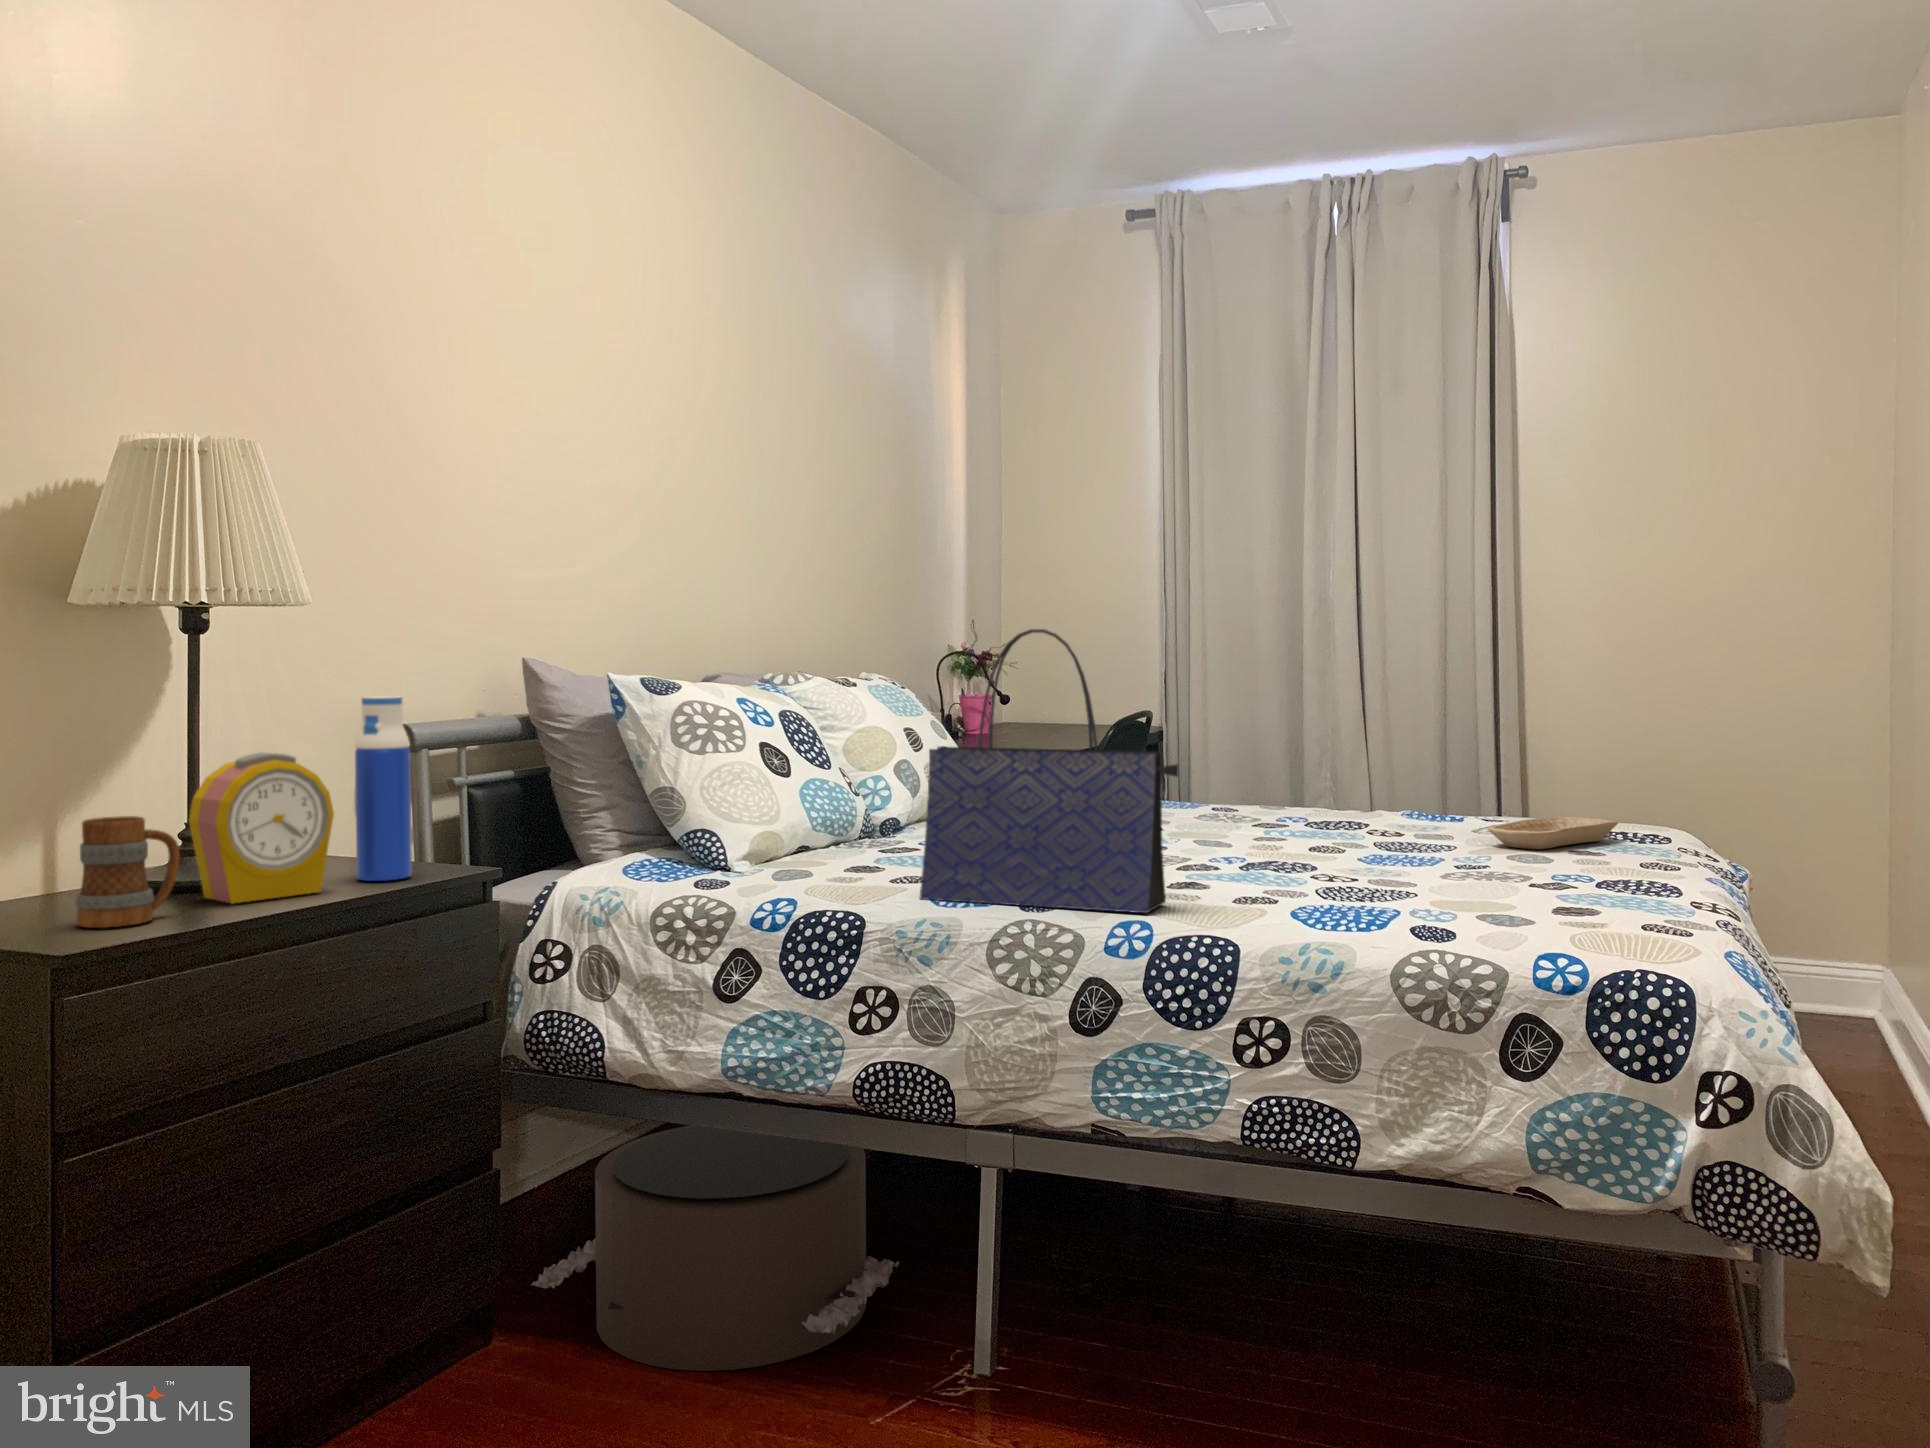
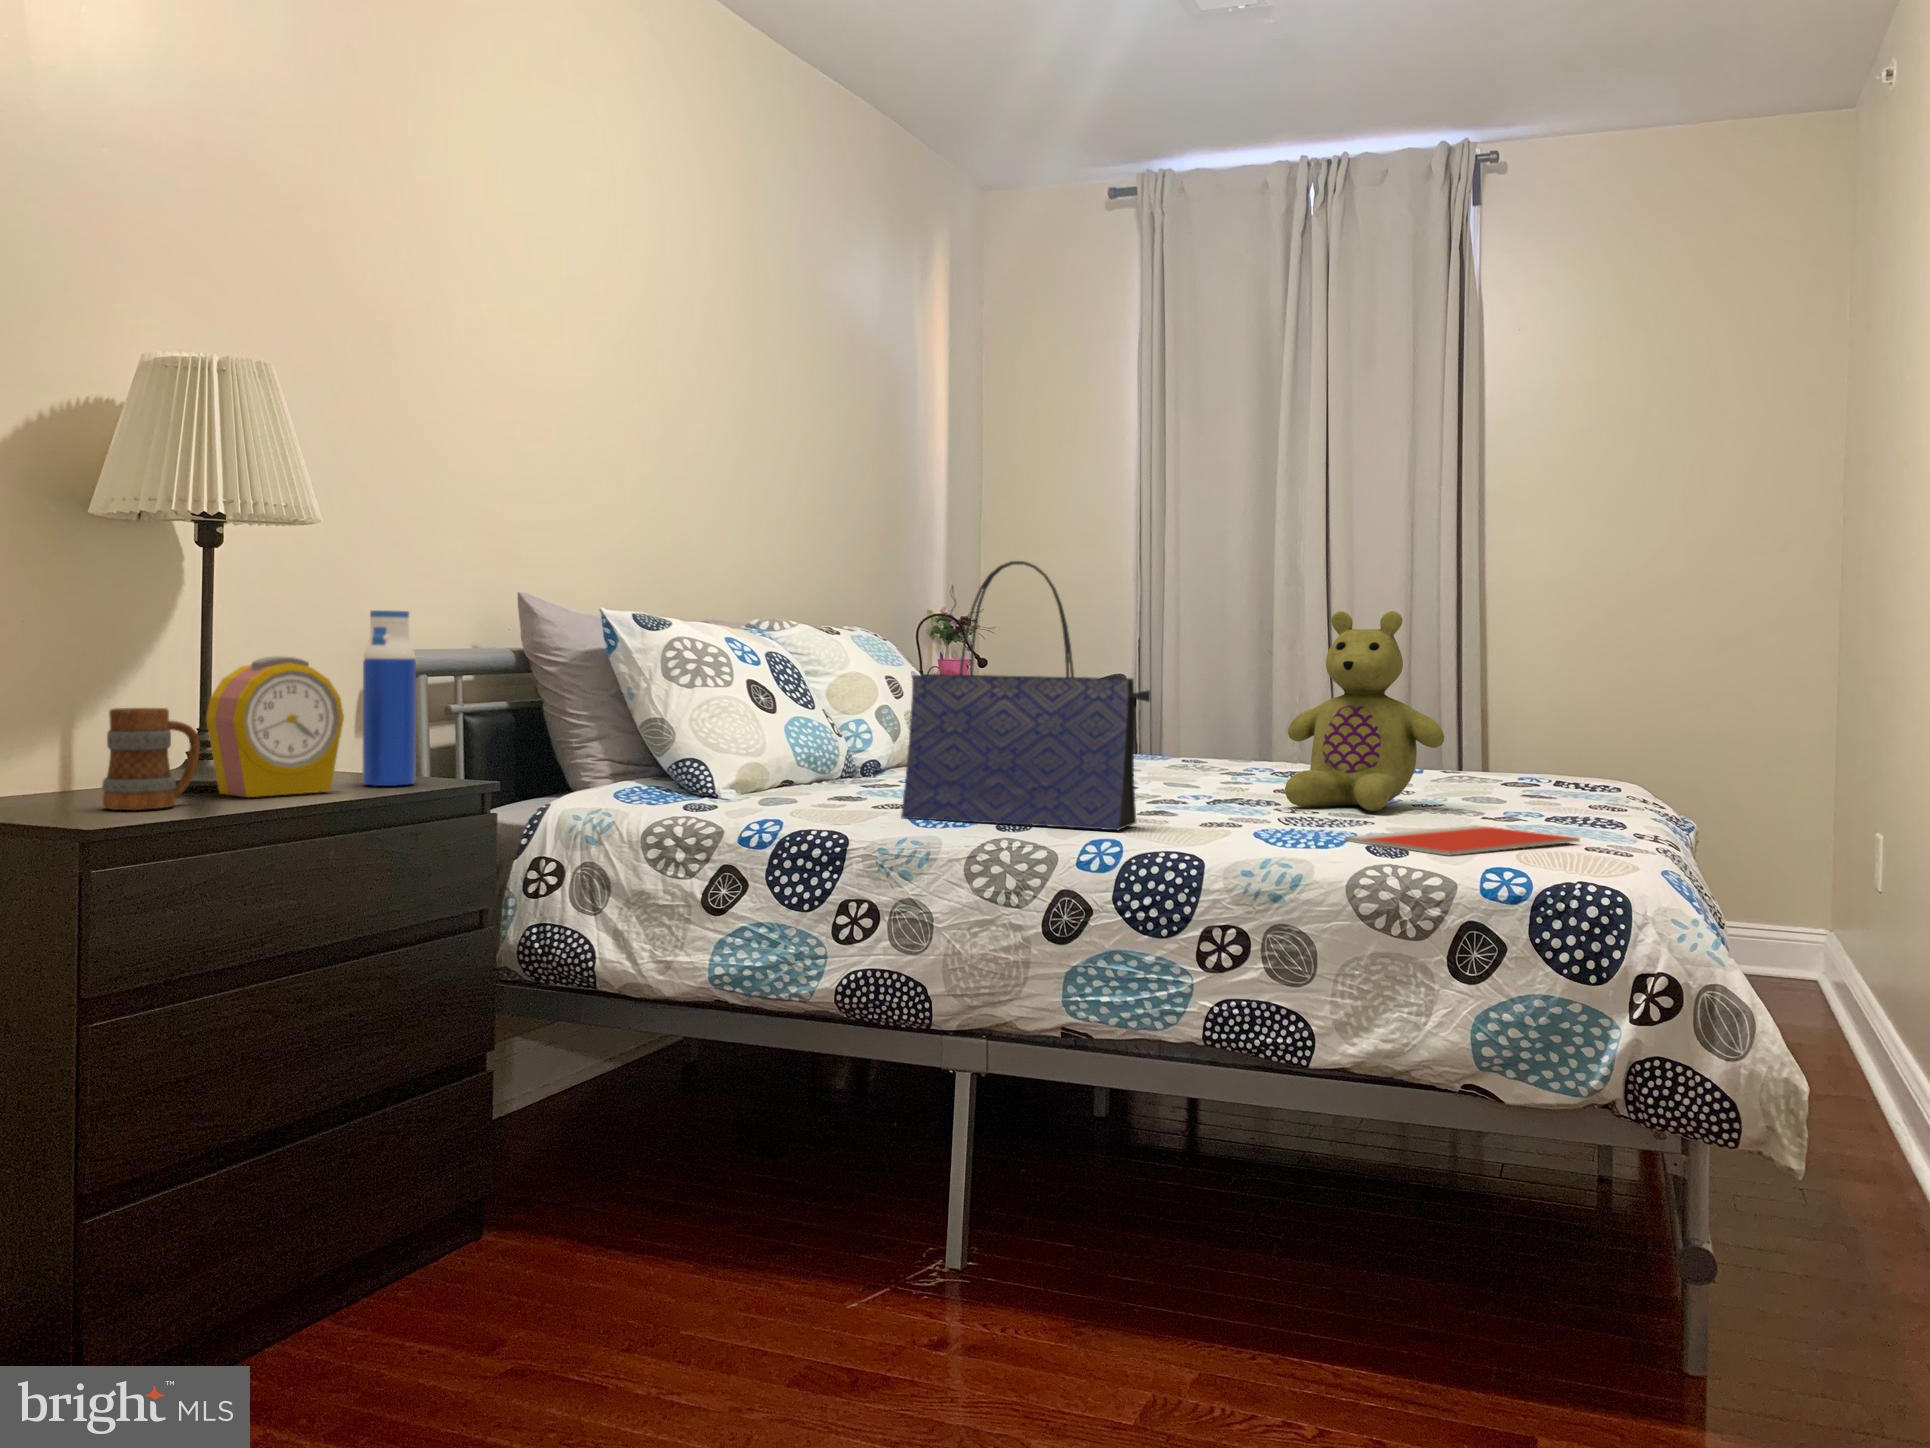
stuffed bear: none [1320,664,1486,876] -> present [1285,611,1444,811]
tray: present [1488,817,1618,849] -> none [1448,770,1573,796]
notebook: none [1387,897,1636,943] -> present [1345,825,1580,855]
pouf: present [532,1124,899,1371] -> none [520,1038,875,1262]

